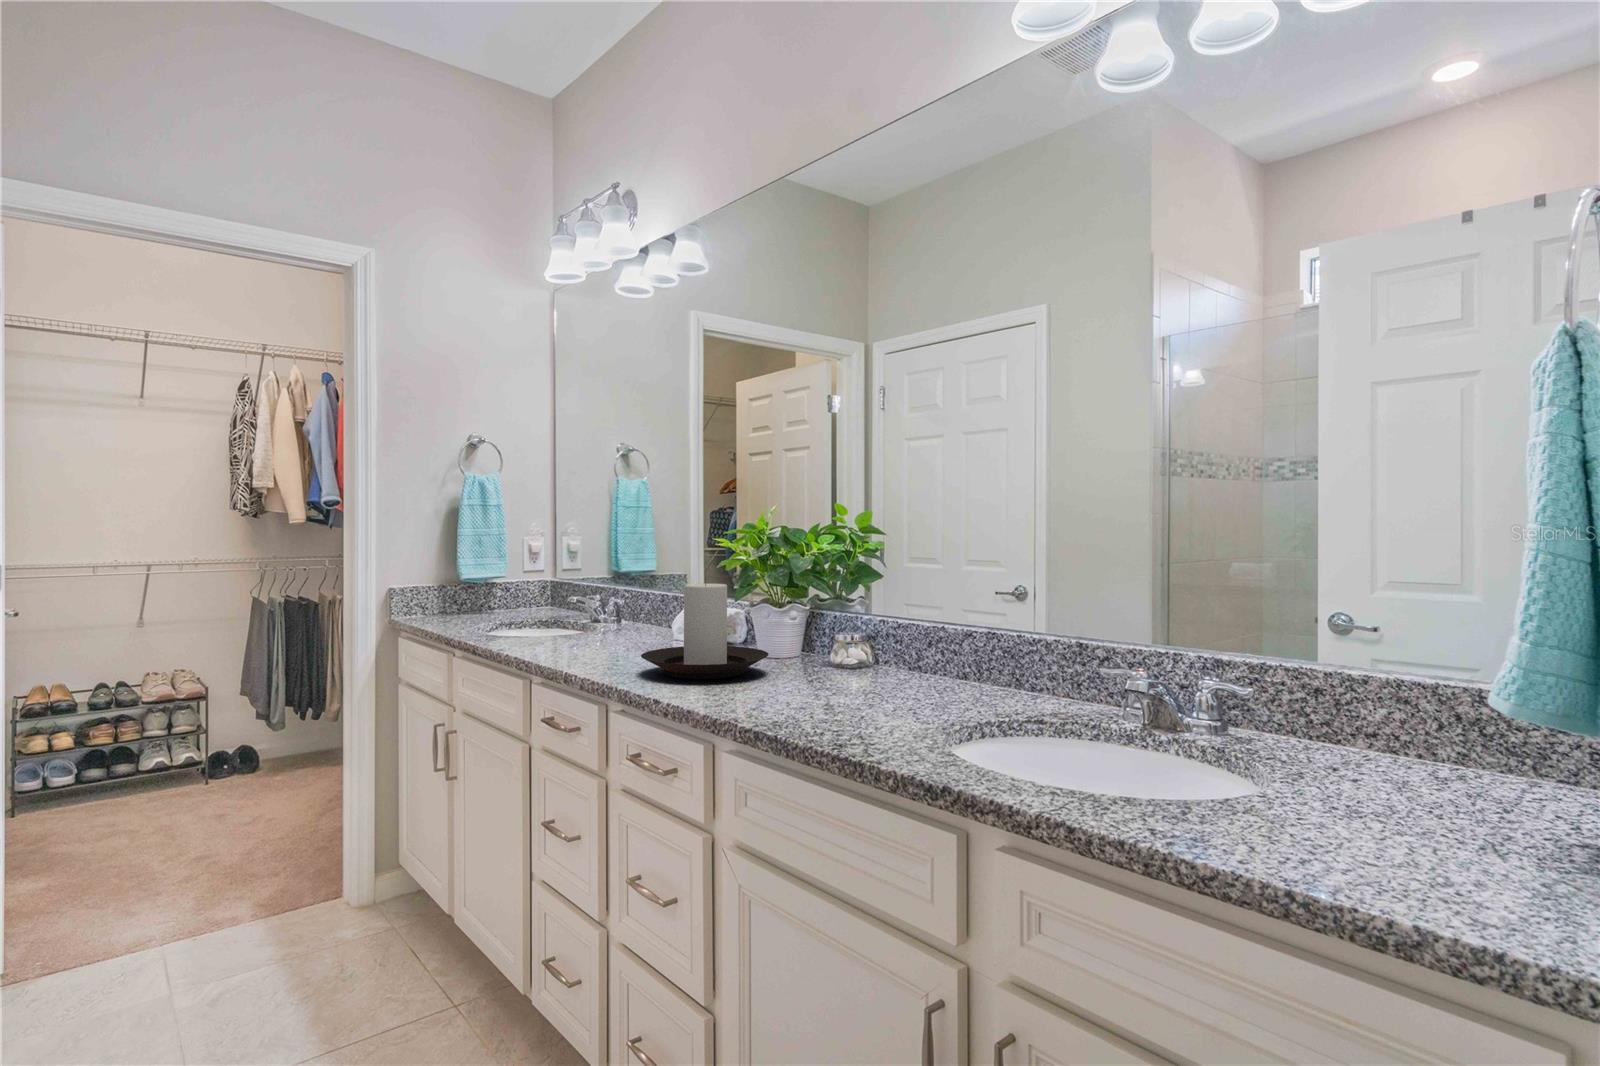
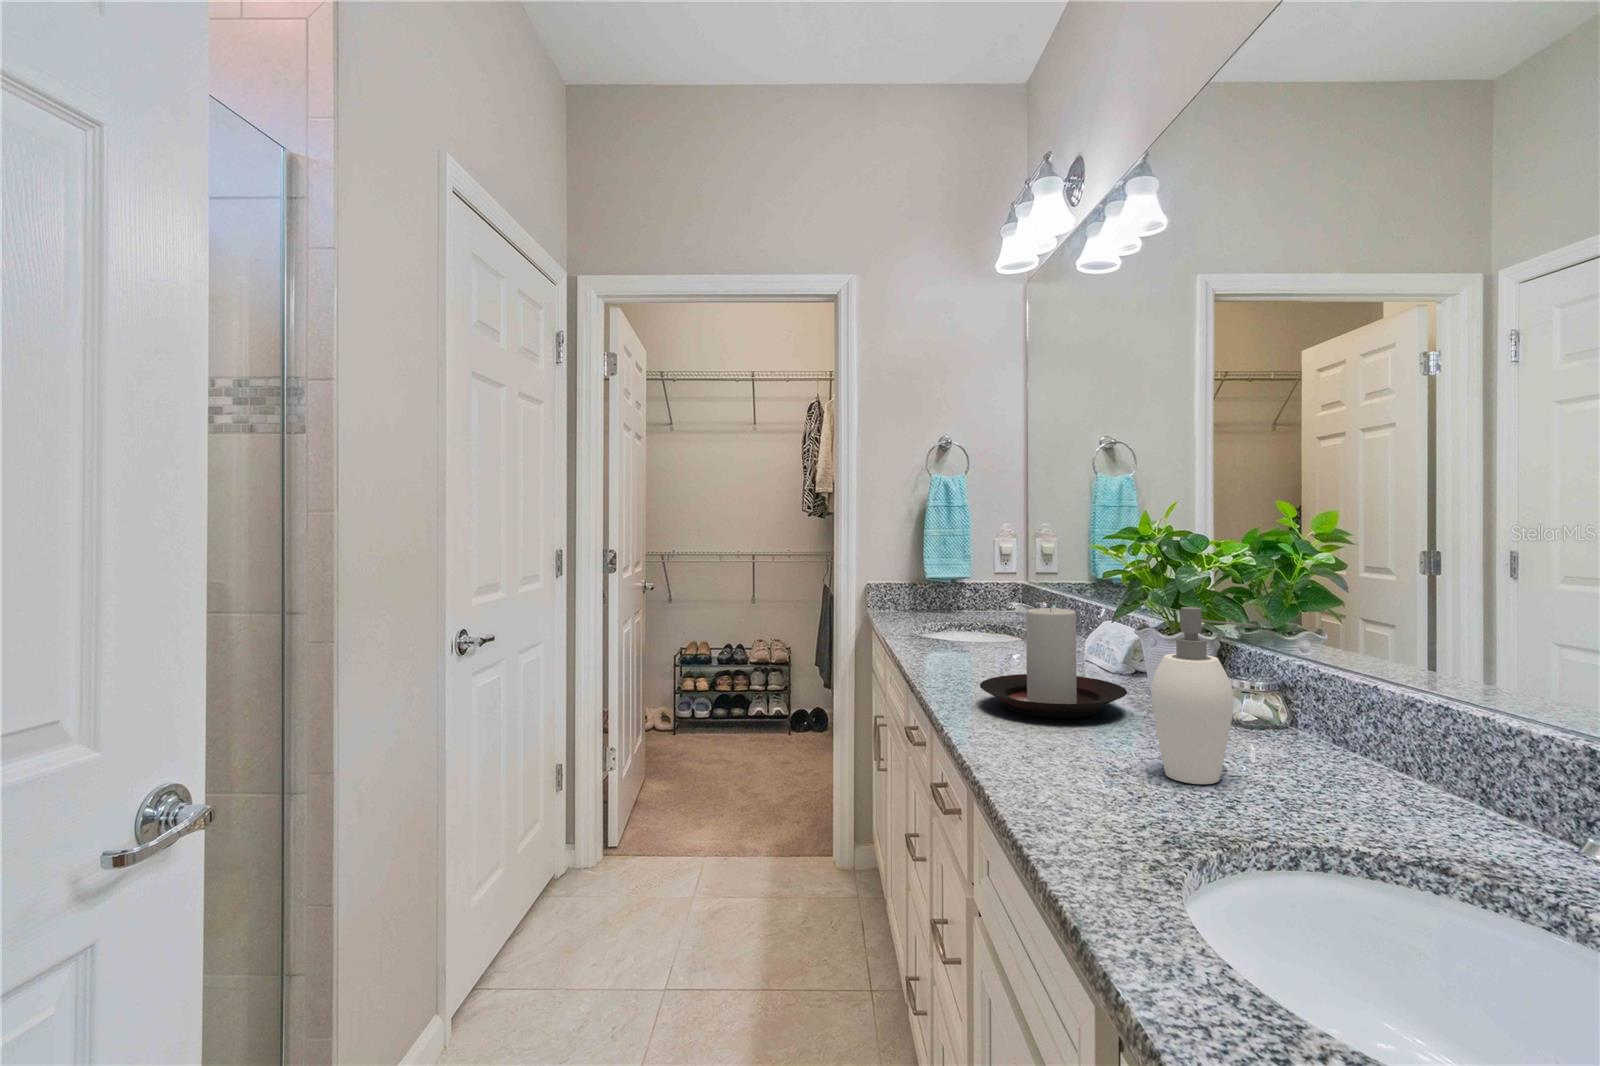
soap dispenser: none [835,568,912,703] -> present [1151,607,1256,784]

